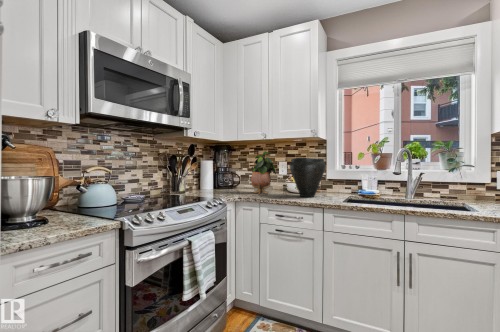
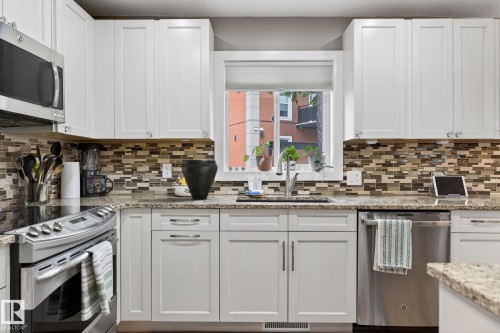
potted plant: present [251,151,276,194] -> none [136,152,165,199]

